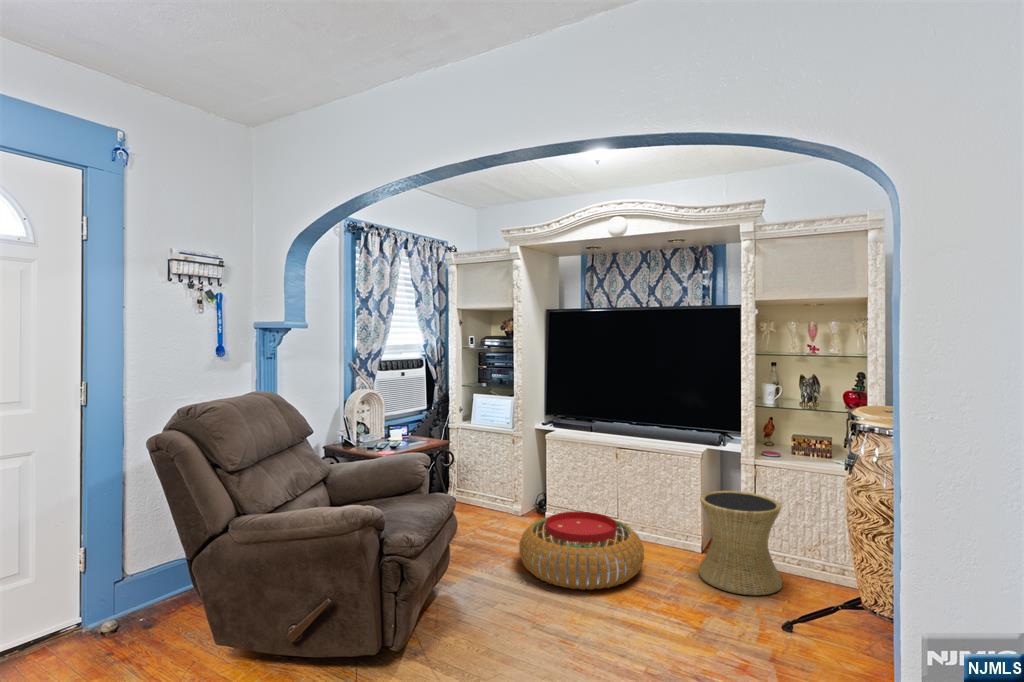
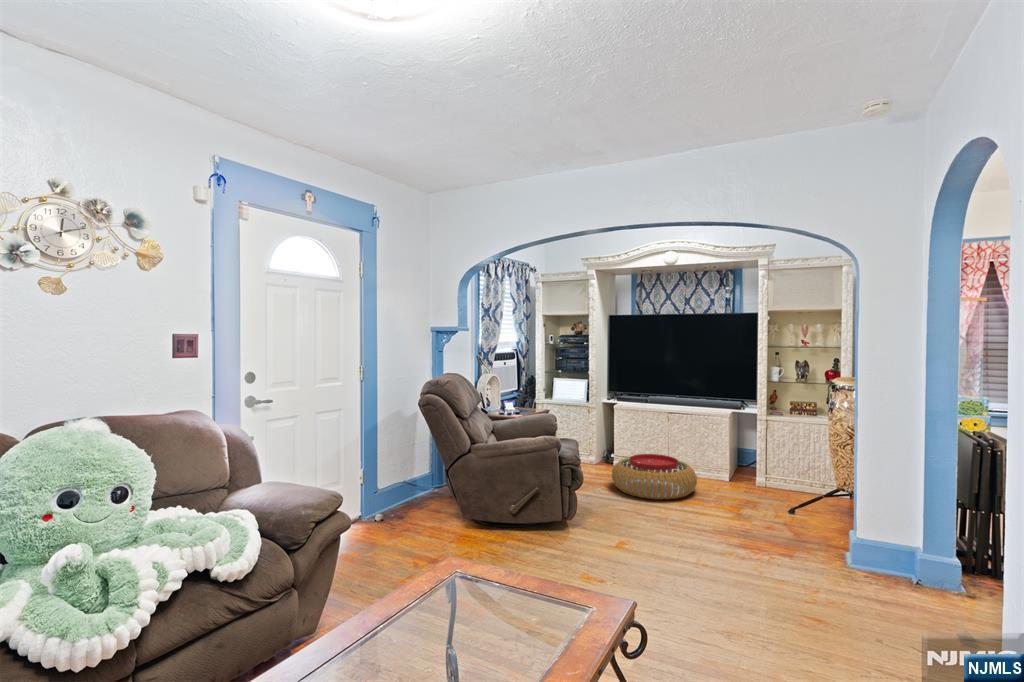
side table: present [699,491,782,595] -> none [732,438,788,500]

